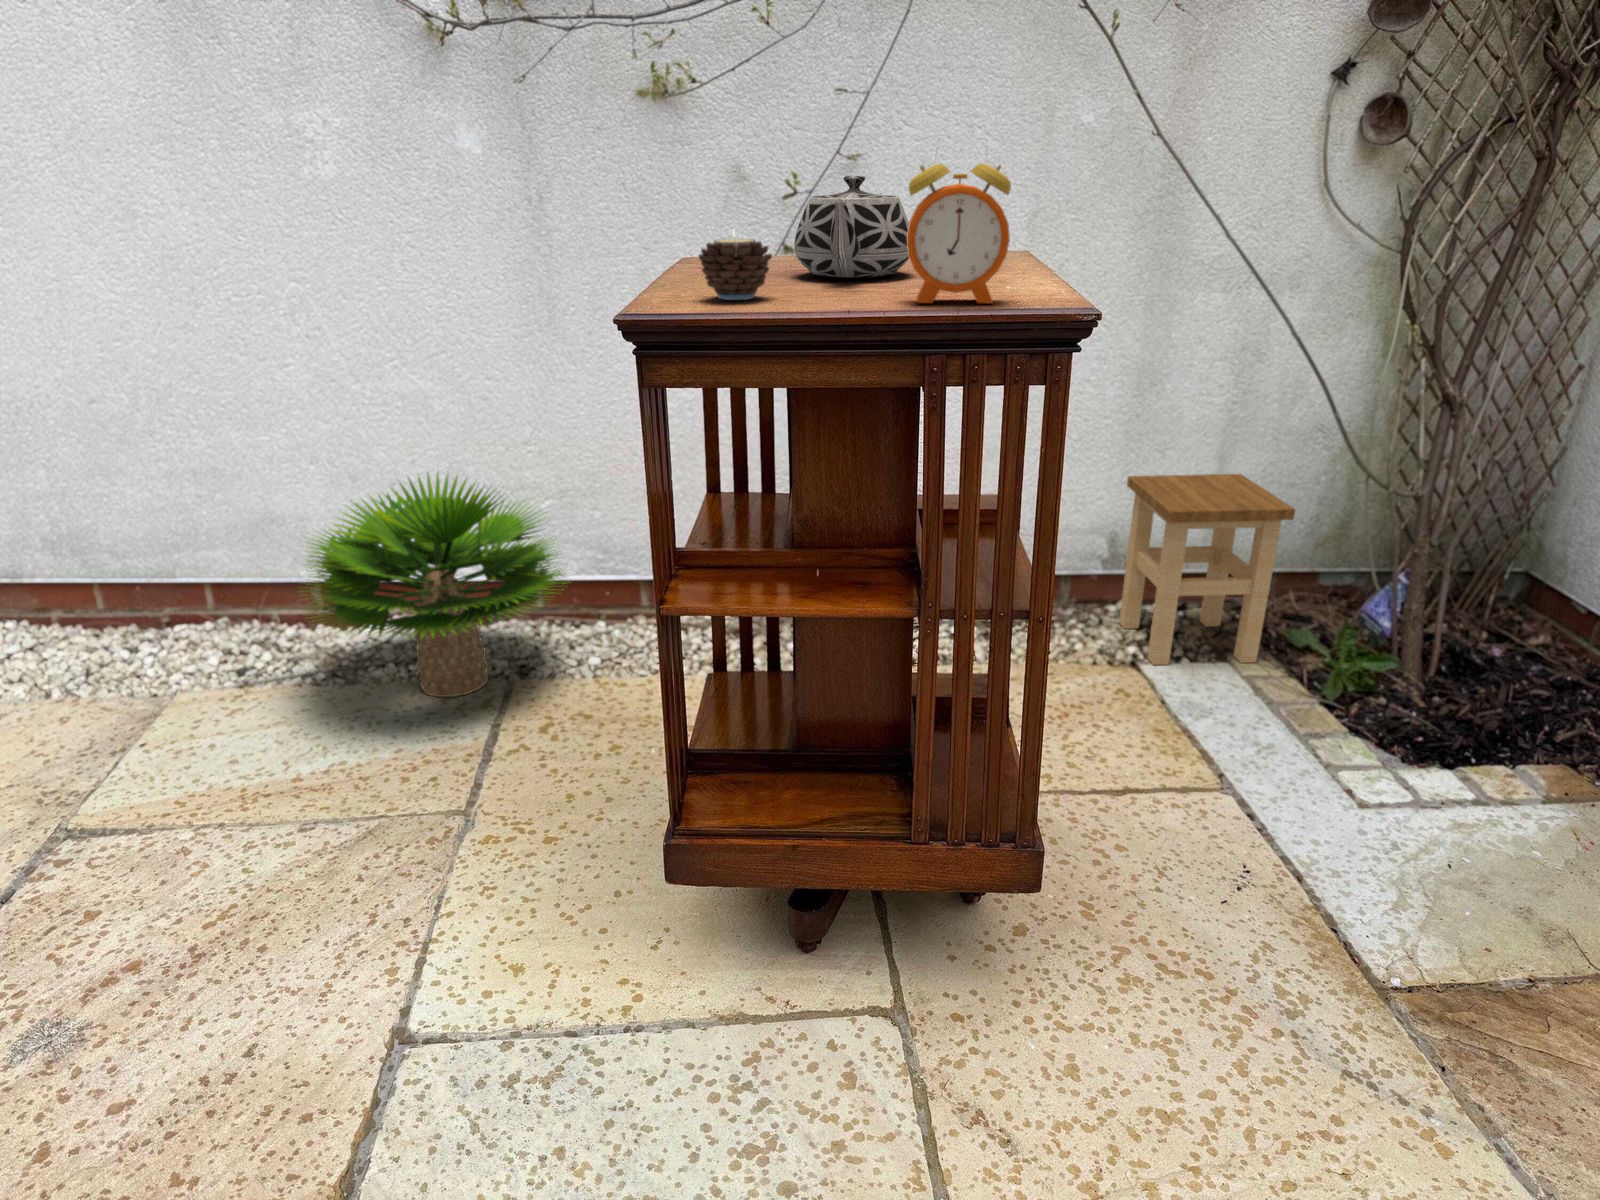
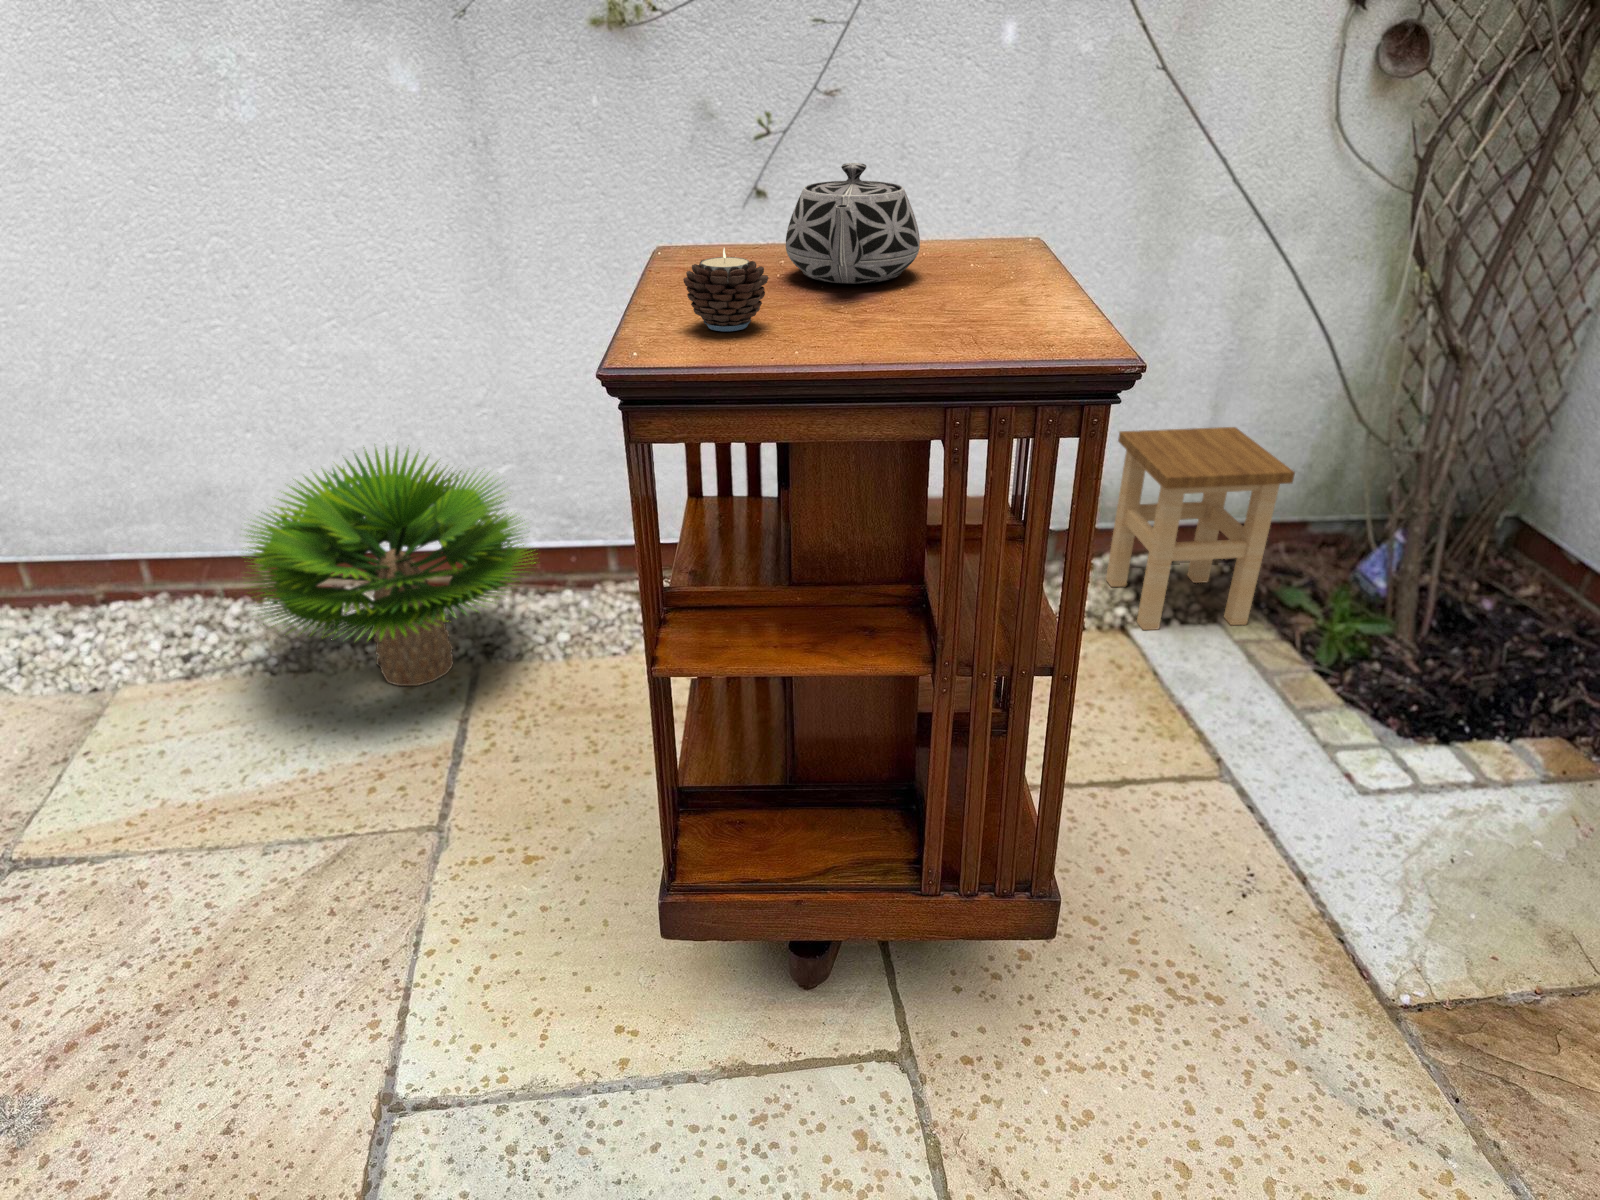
alarm clock: present [907,164,1011,303] -> none [924,151,1047,341]

